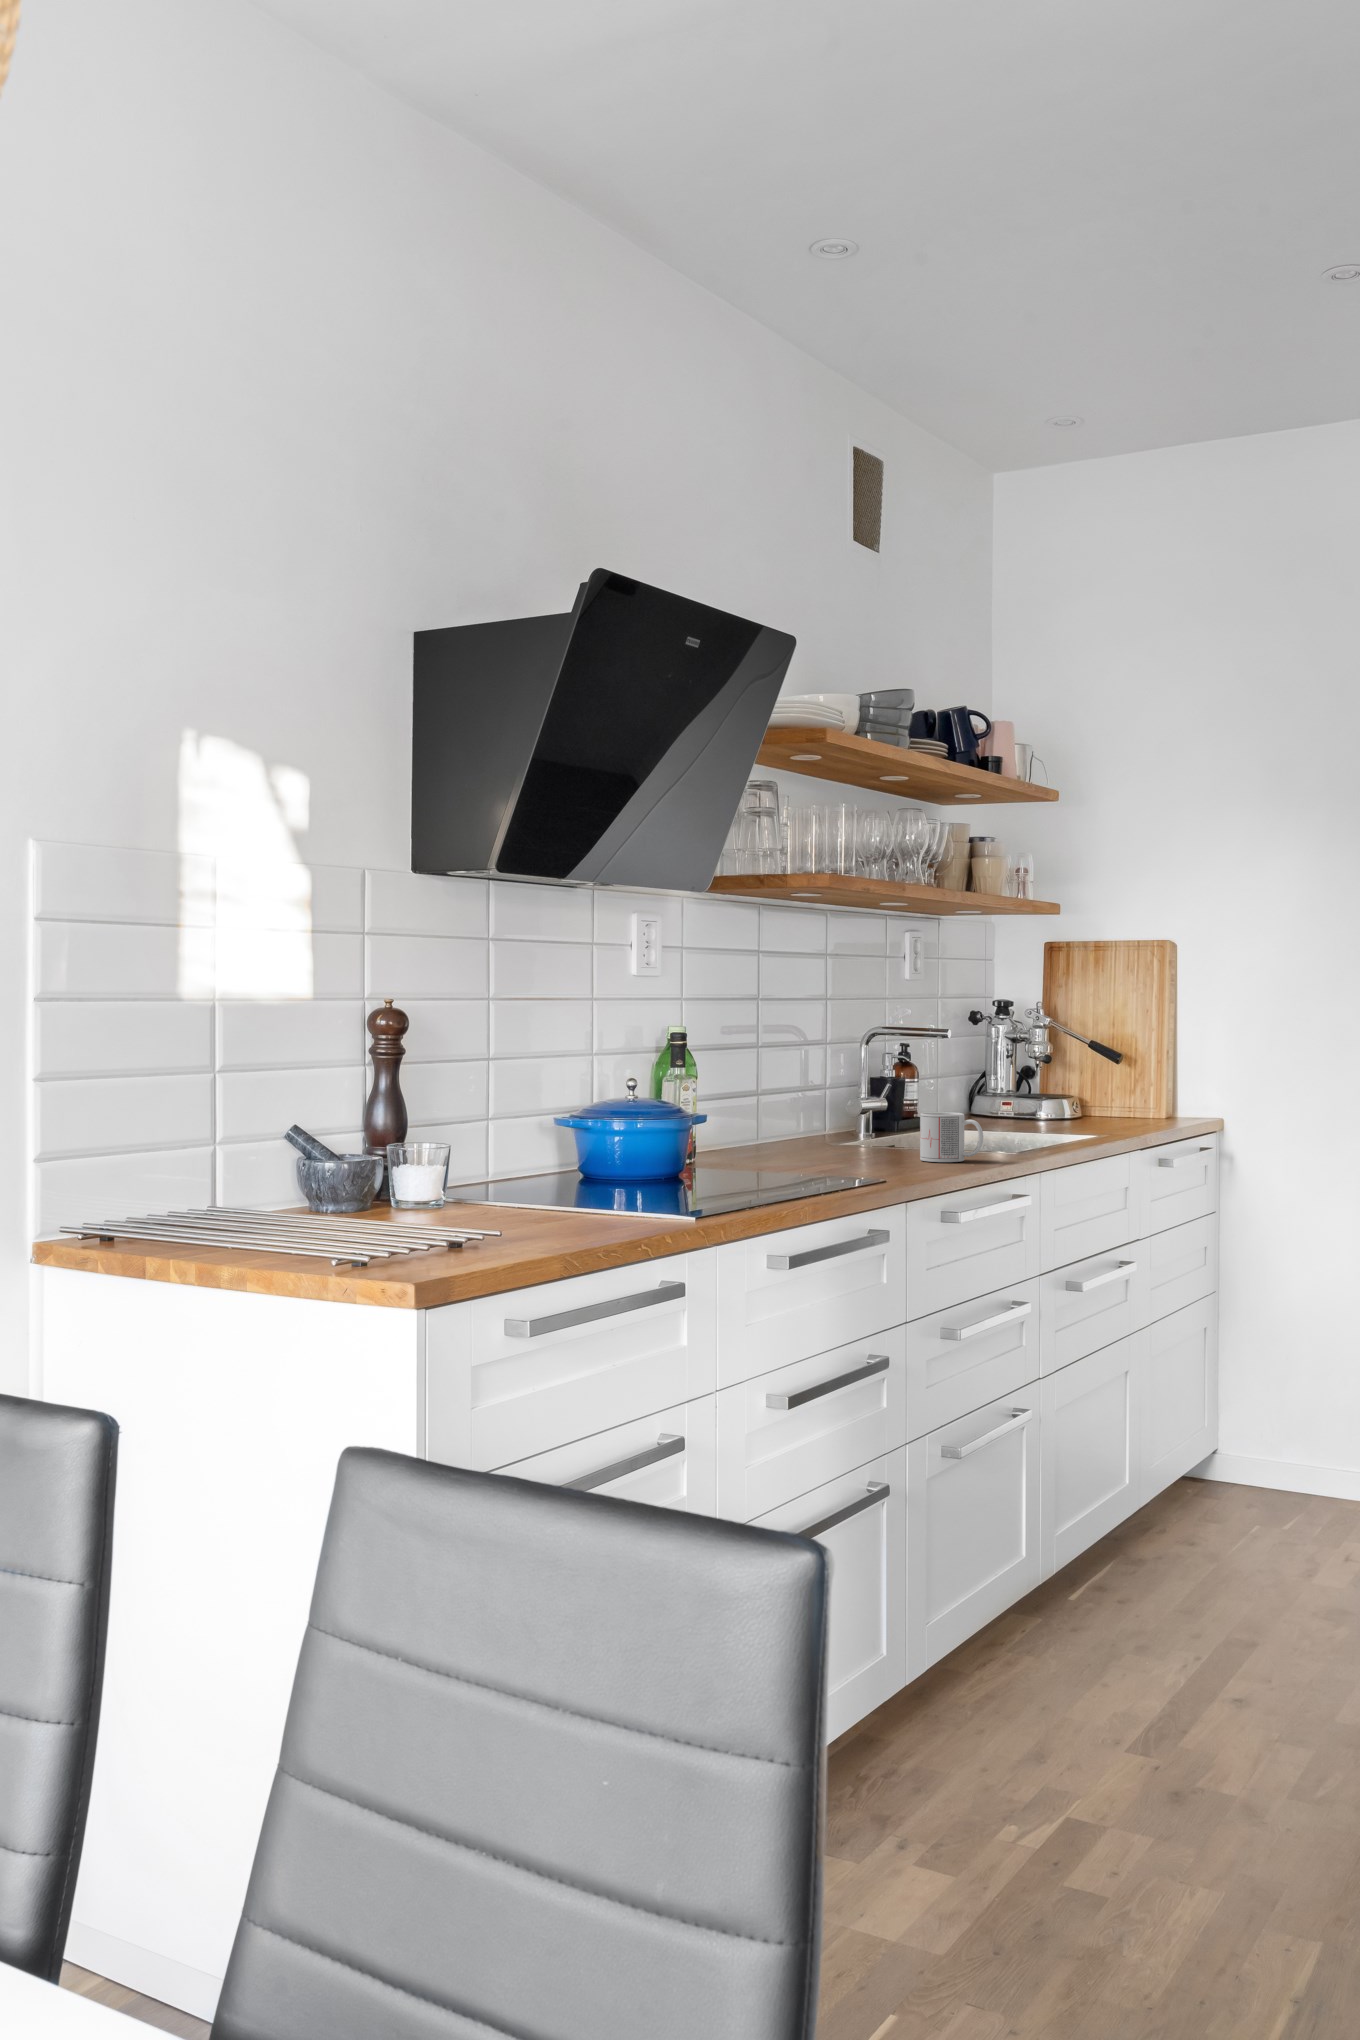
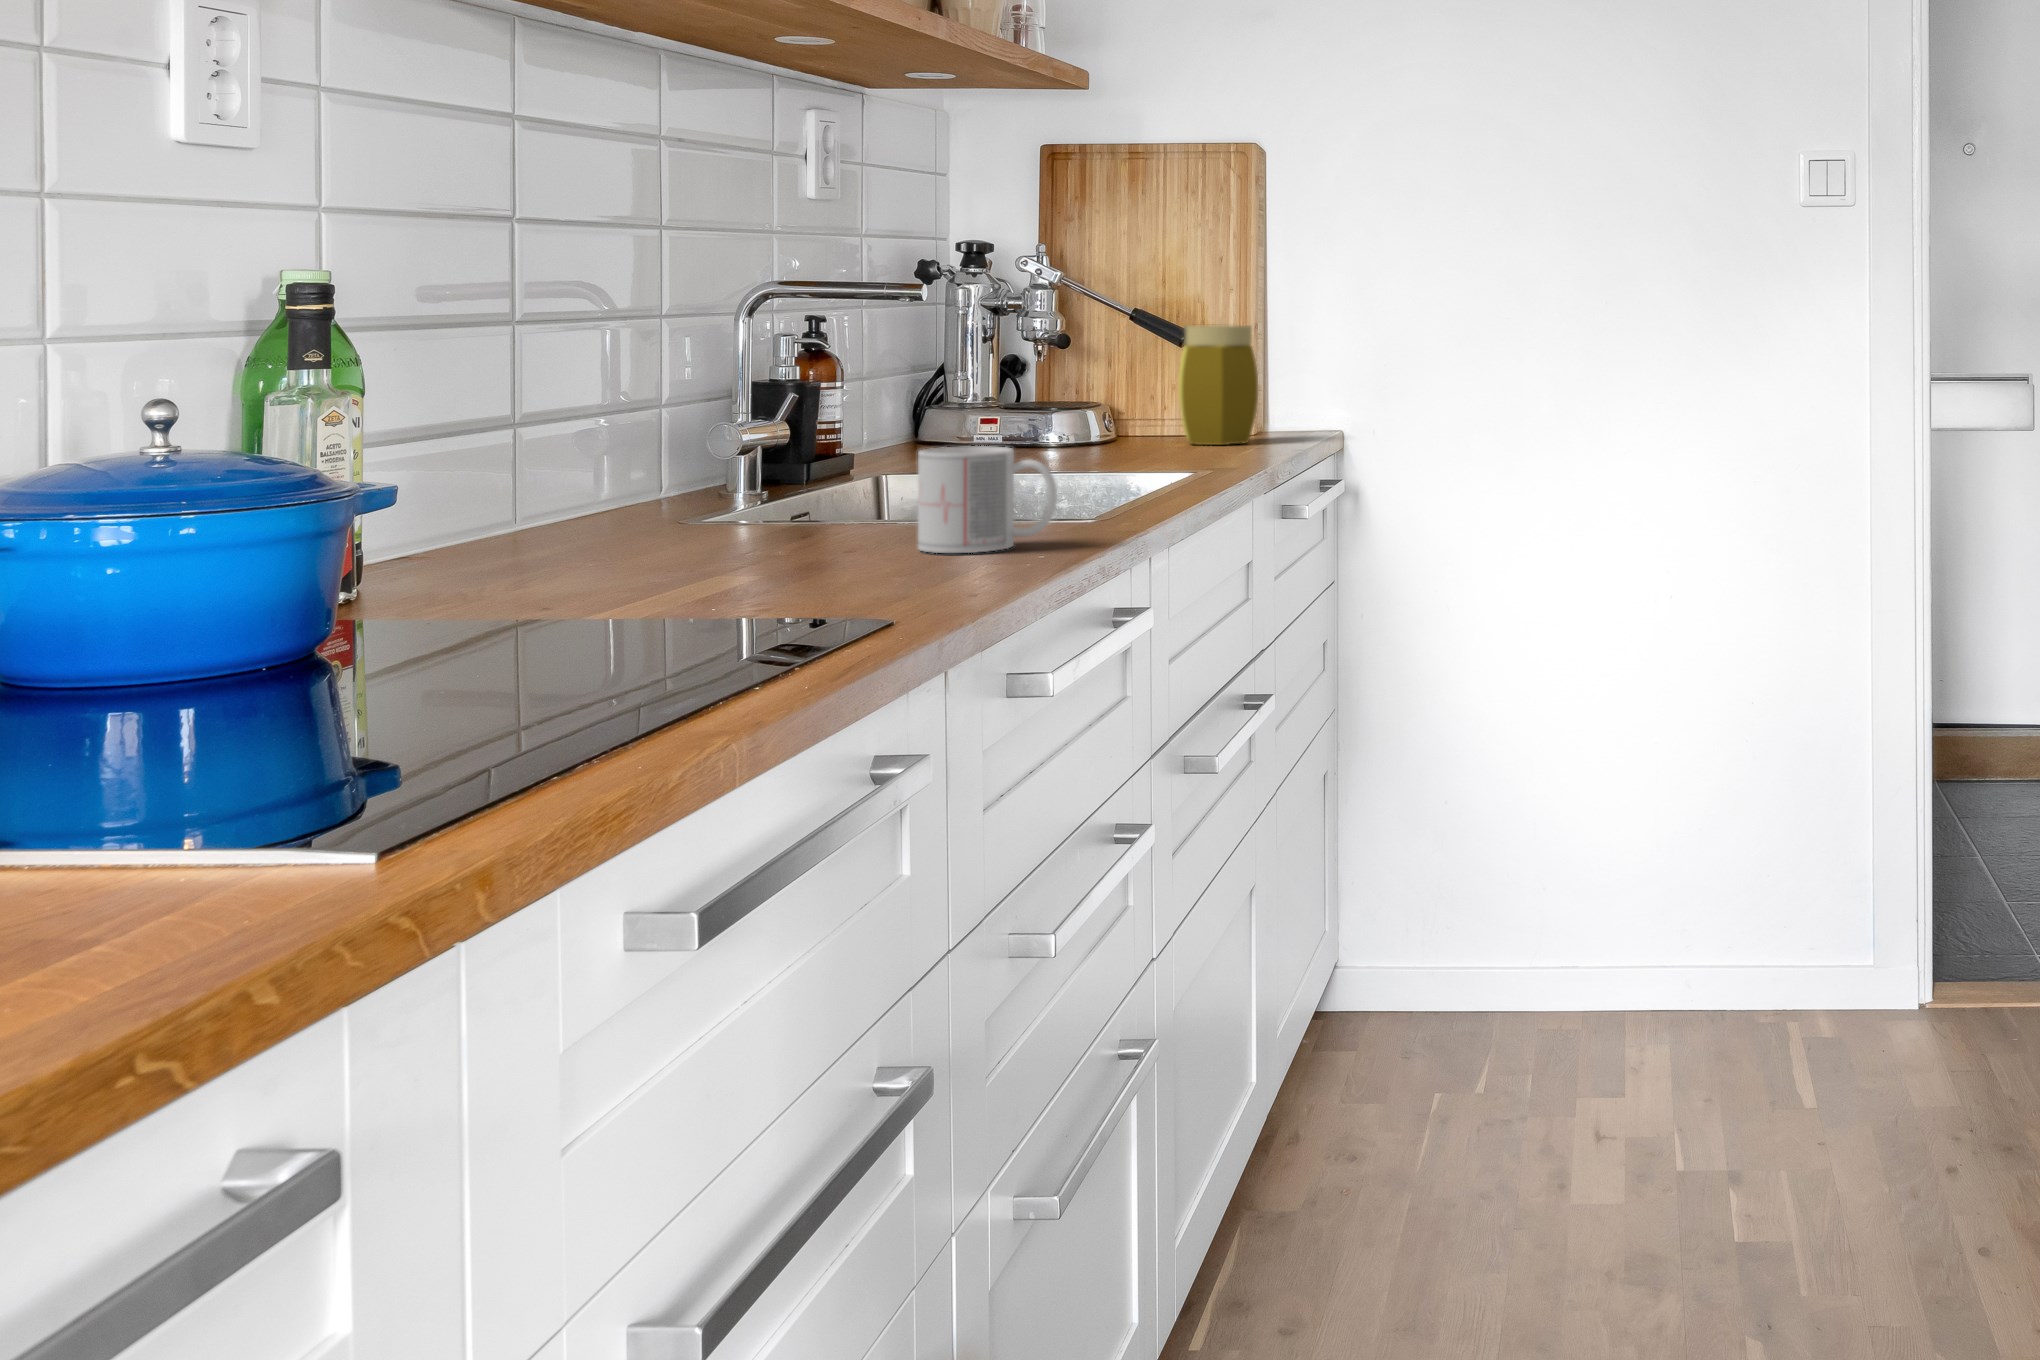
jar: none [1122,1050,1169,1124] -> present [1178,325,1258,445]

